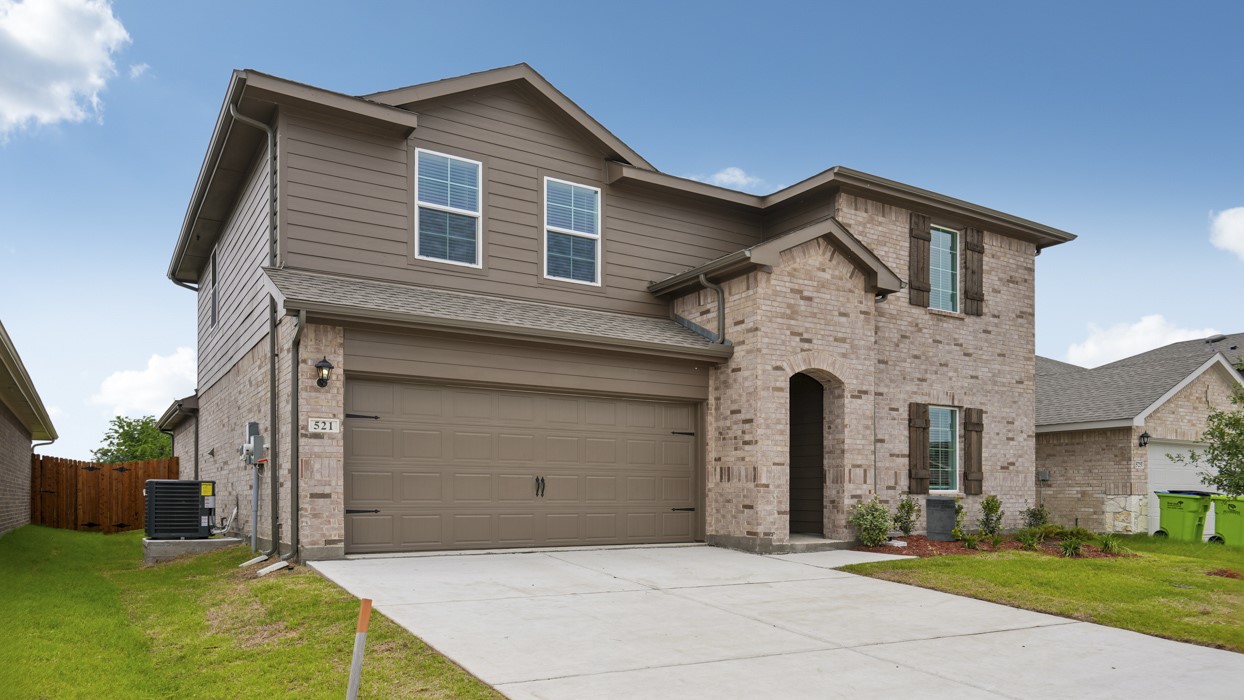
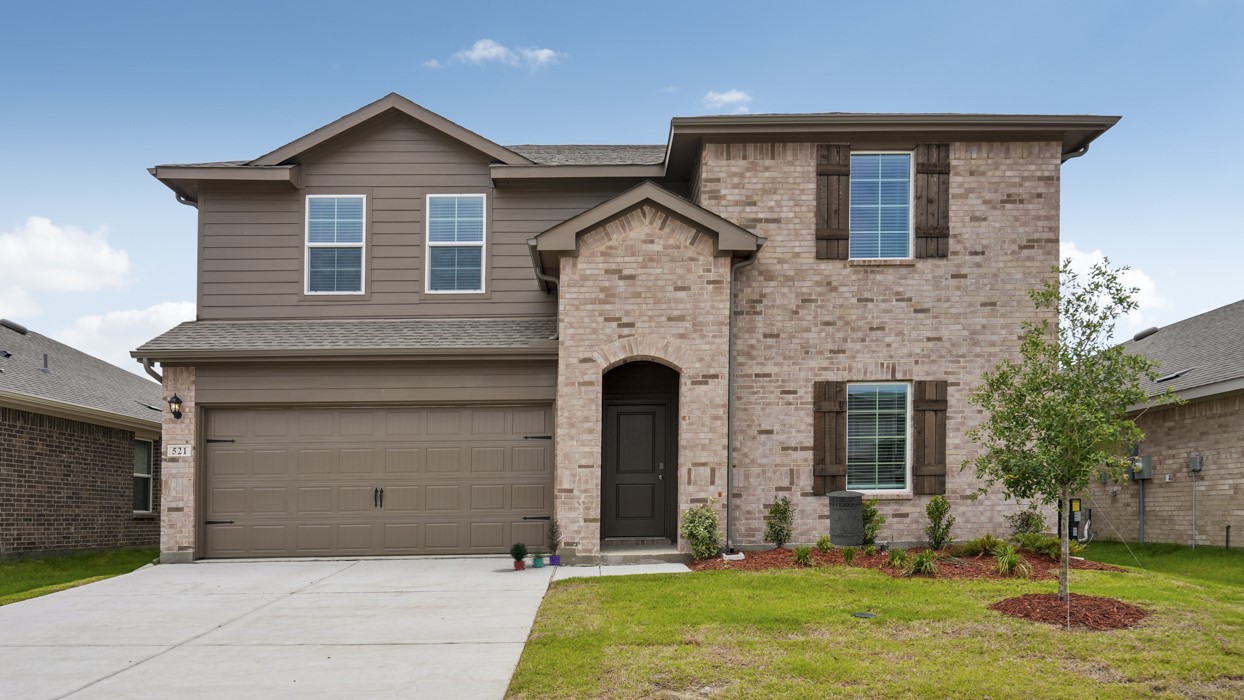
potted plant: none [726,508,763,557] -> present [510,518,561,570]

